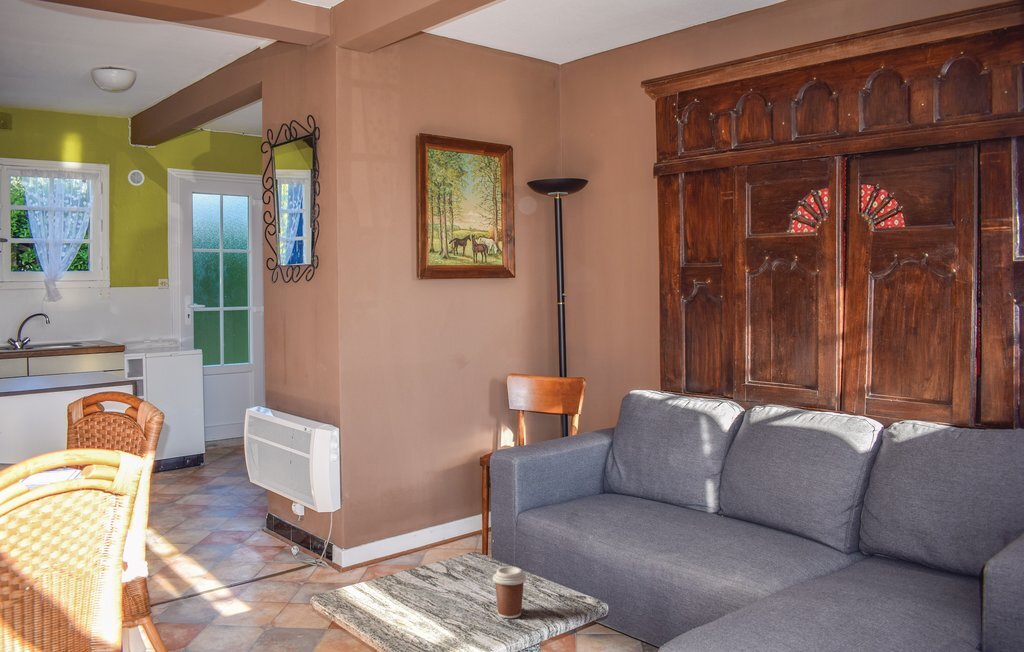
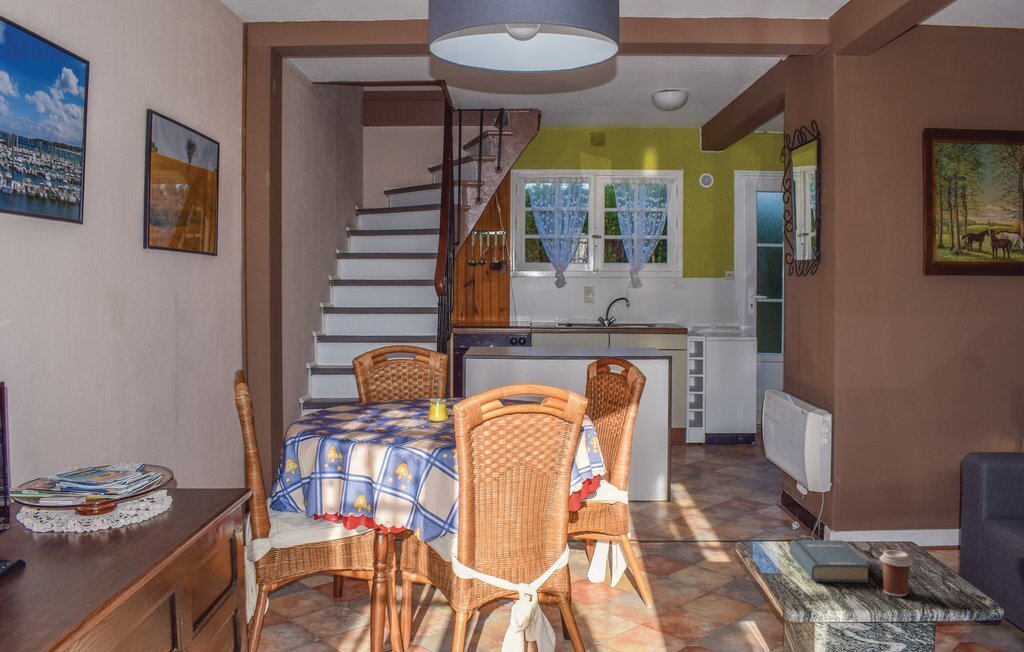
hardback book: none [376,565,477,623] -> present [789,540,870,583]

